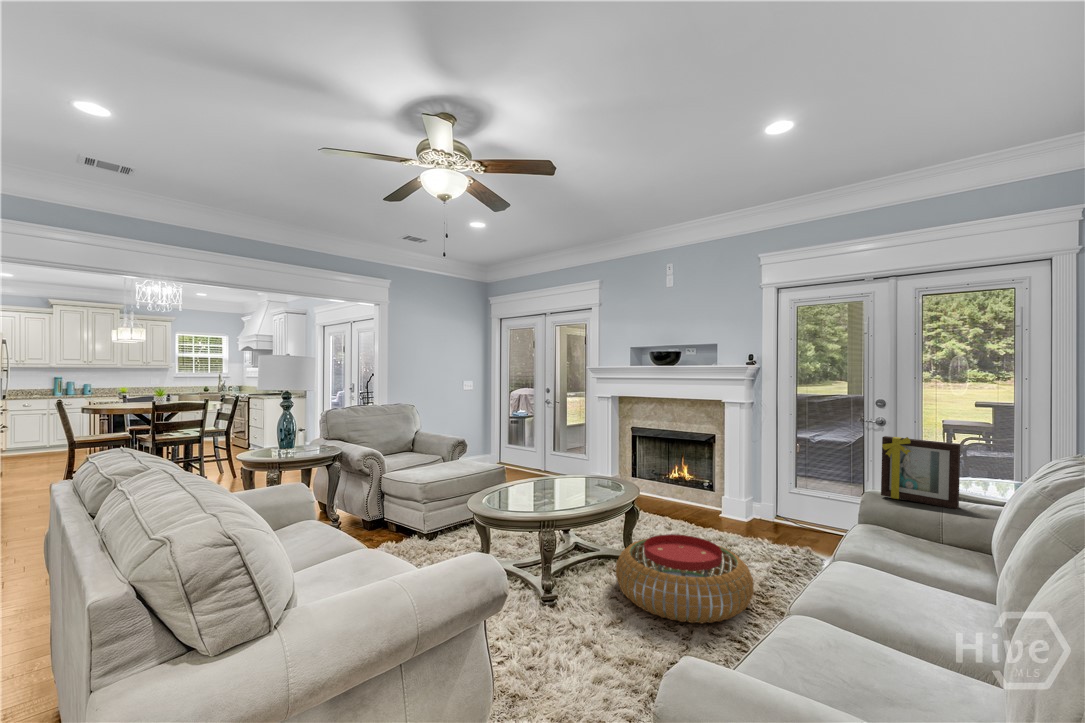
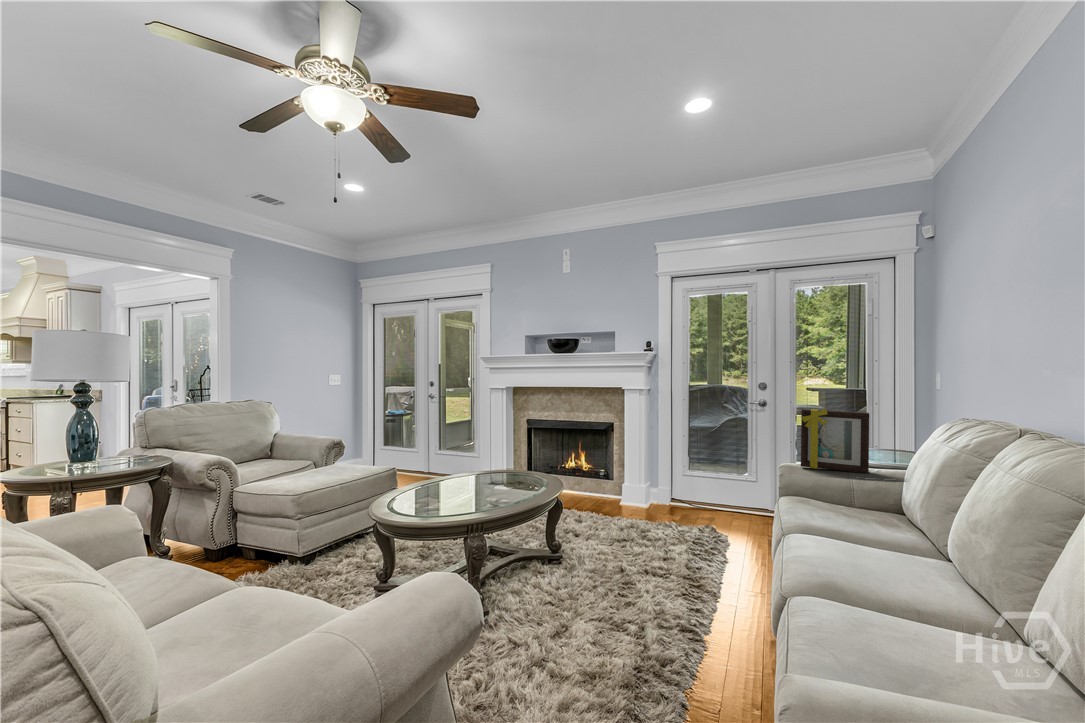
pouf: present [616,534,754,624] -> none [546,525,691,619]

